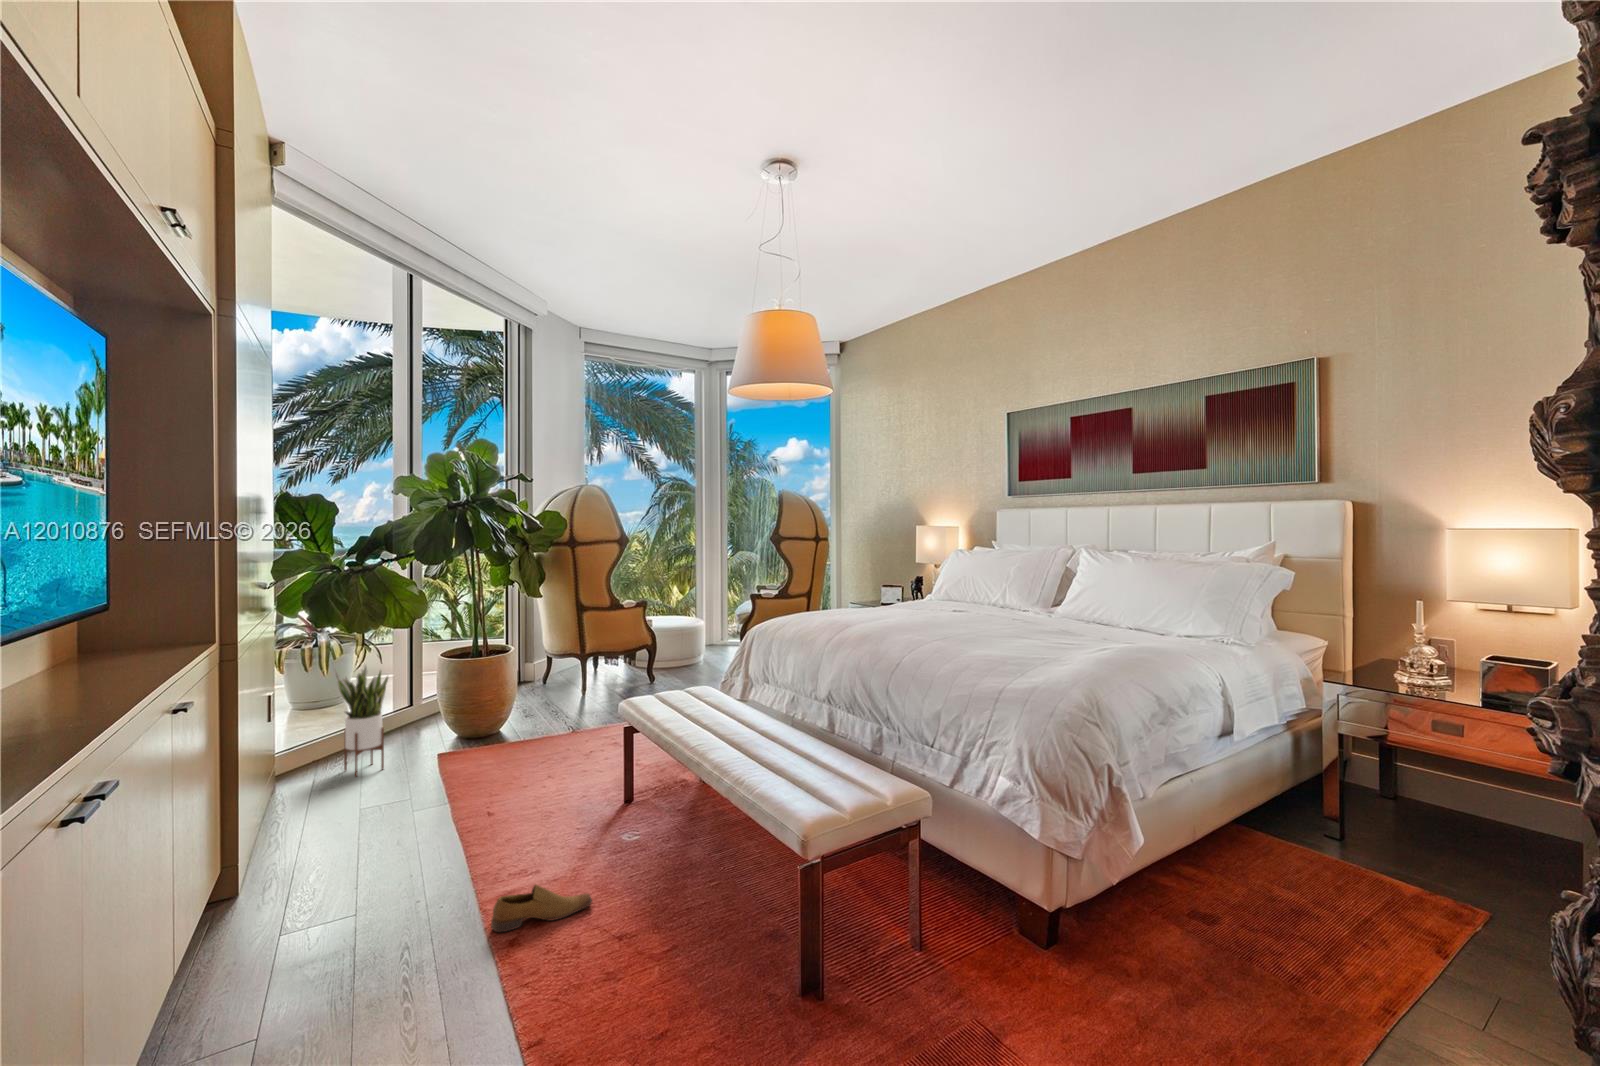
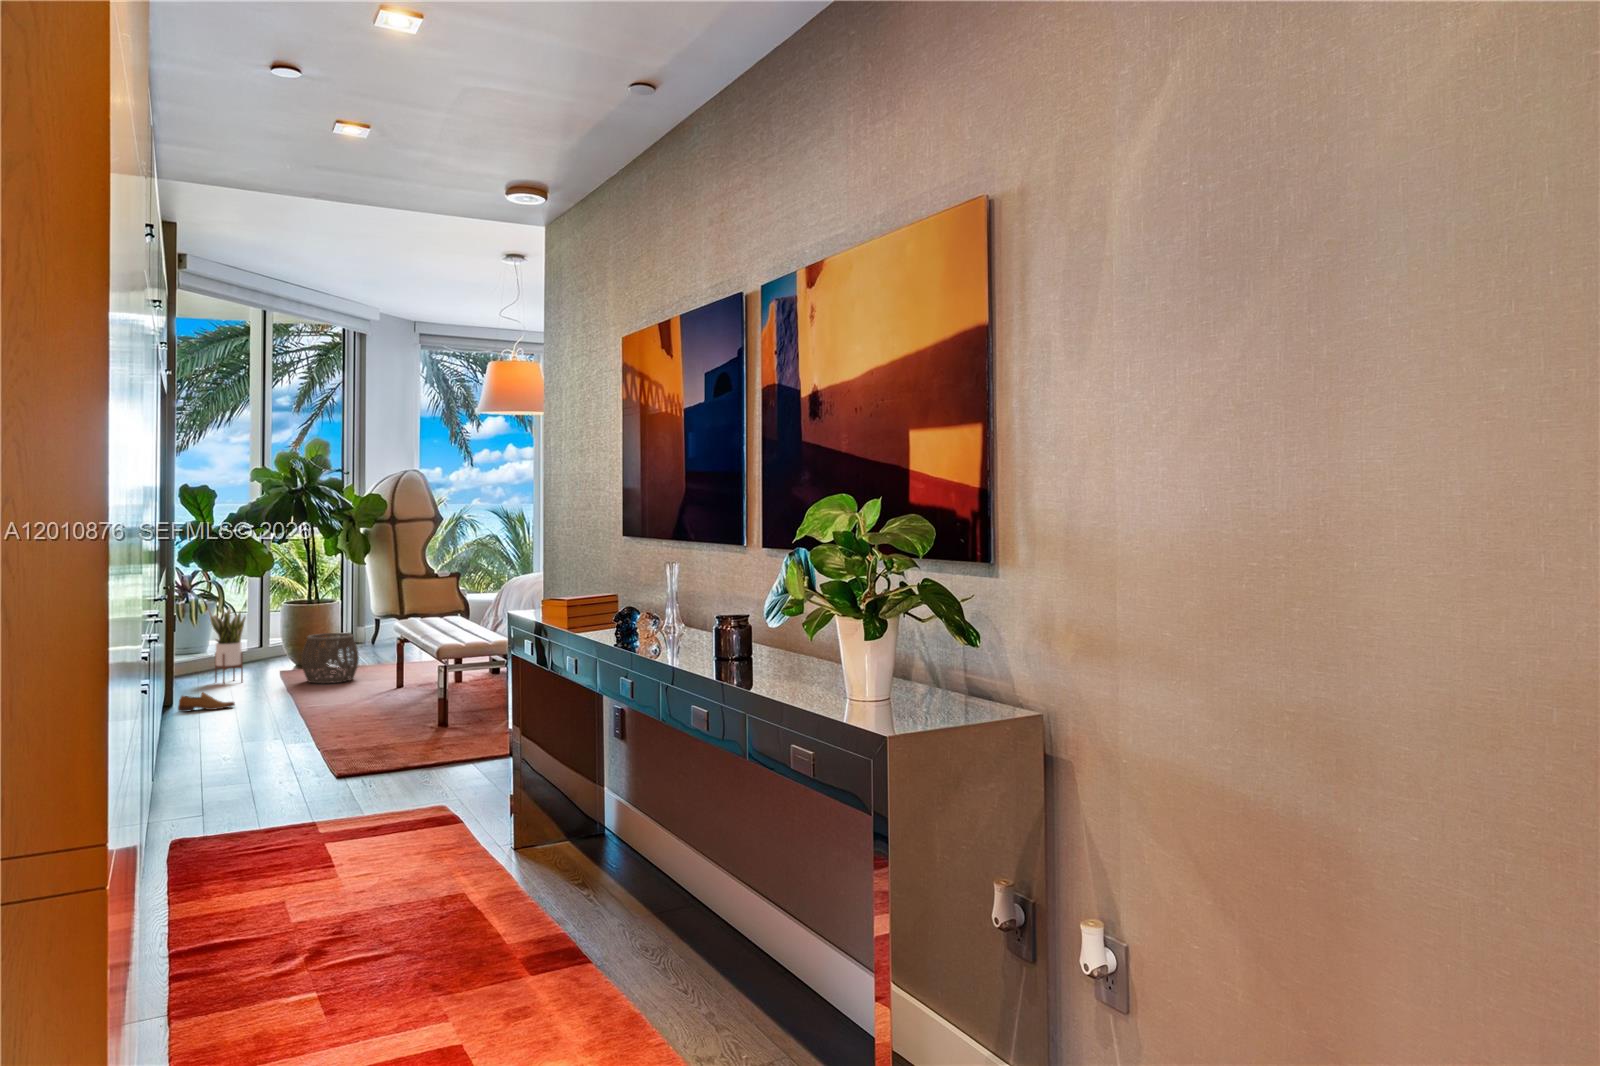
woven basket: none [465,695,545,773] -> present [301,633,359,684]
shoe: present [491,885,592,932] -> present [178,693,235,712]

